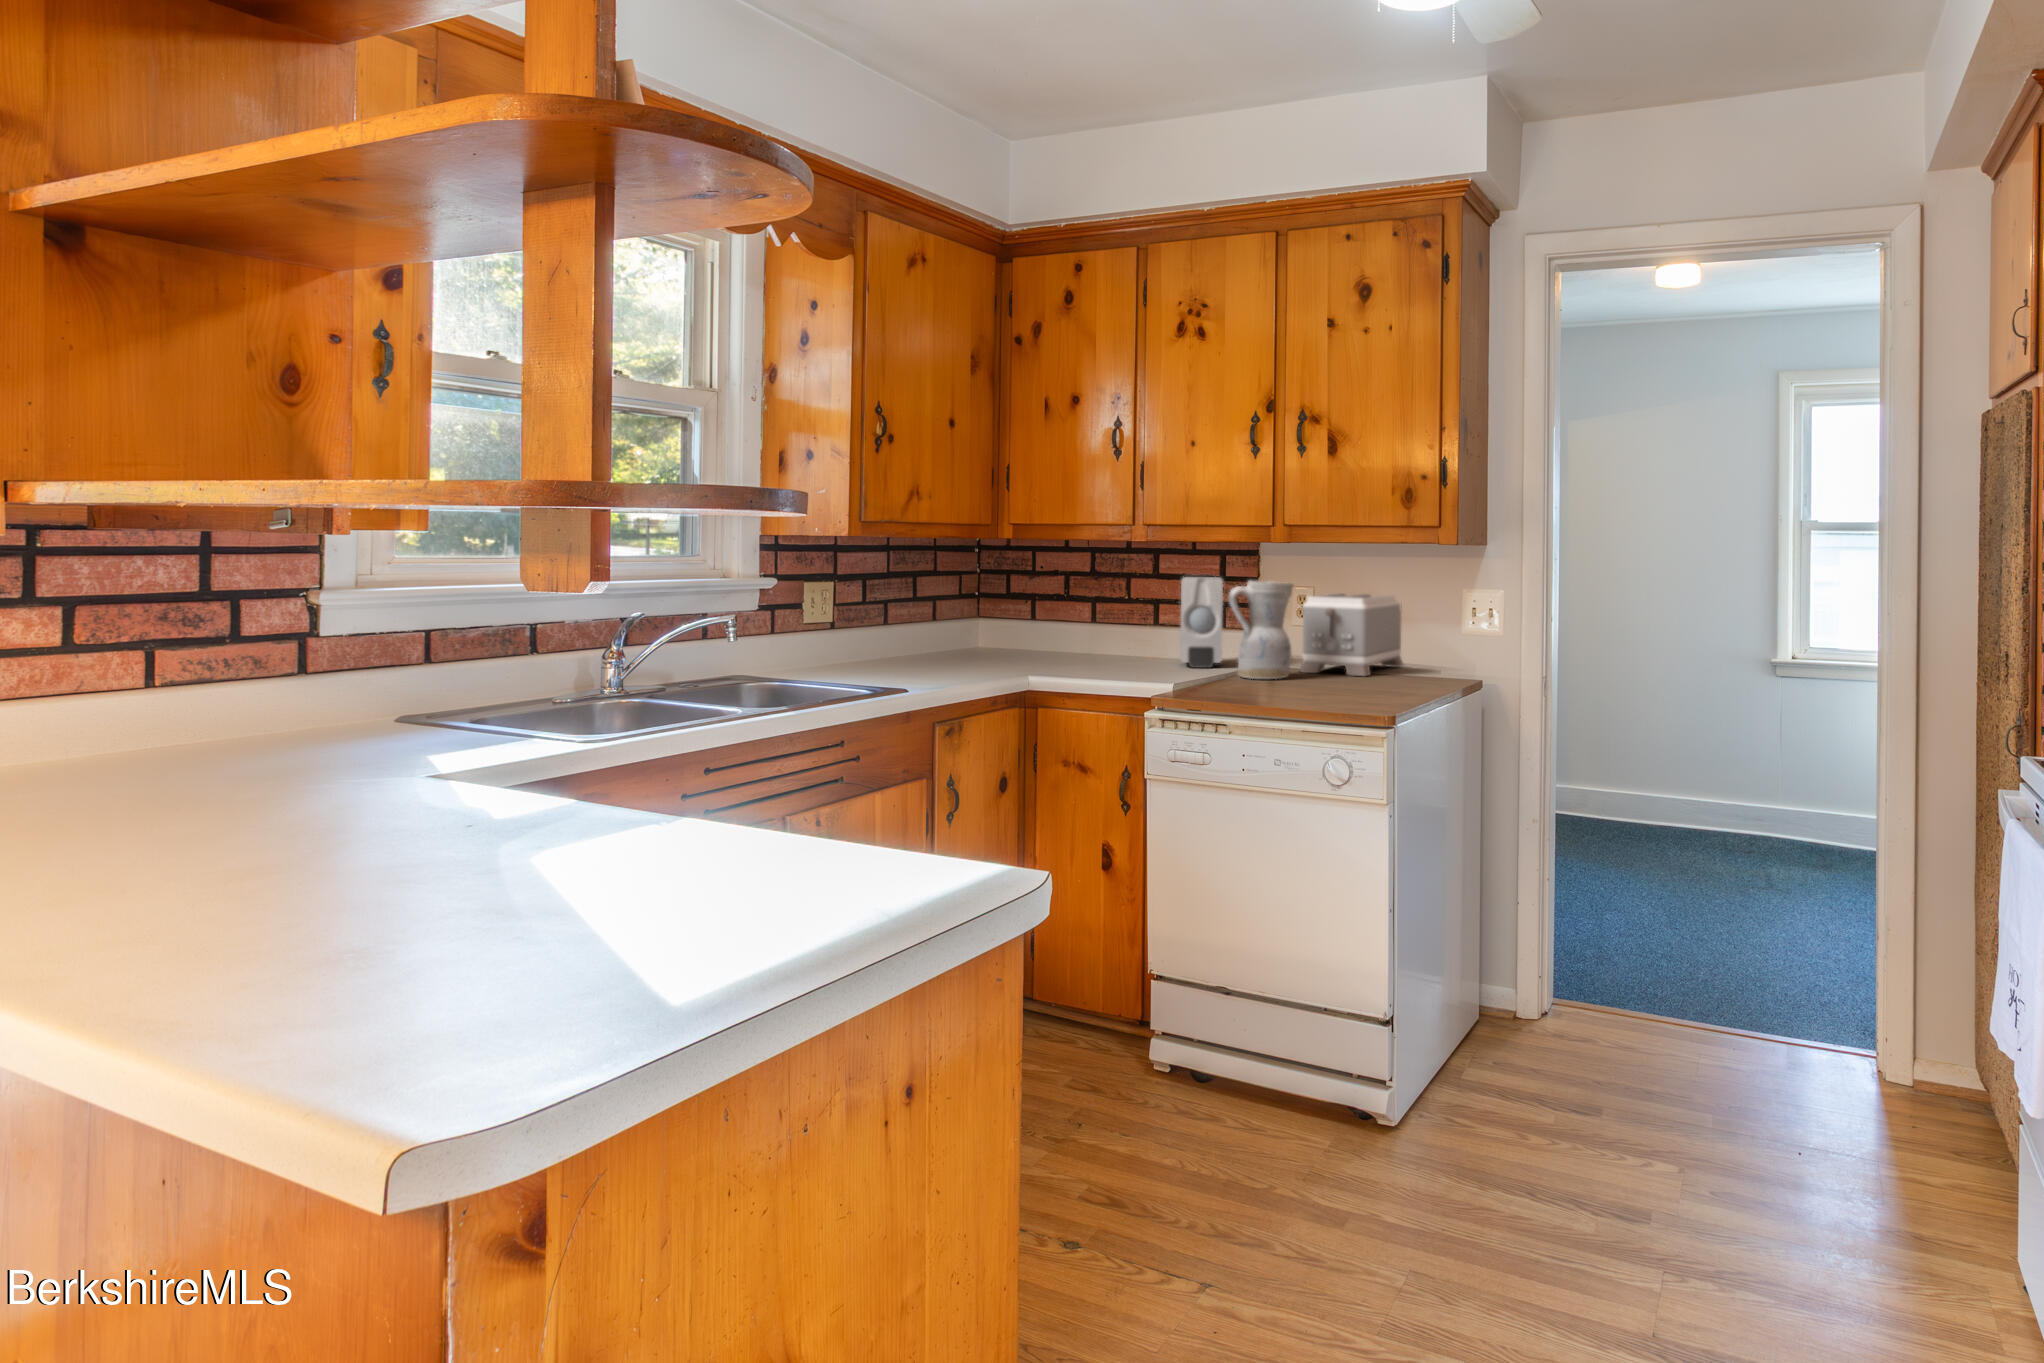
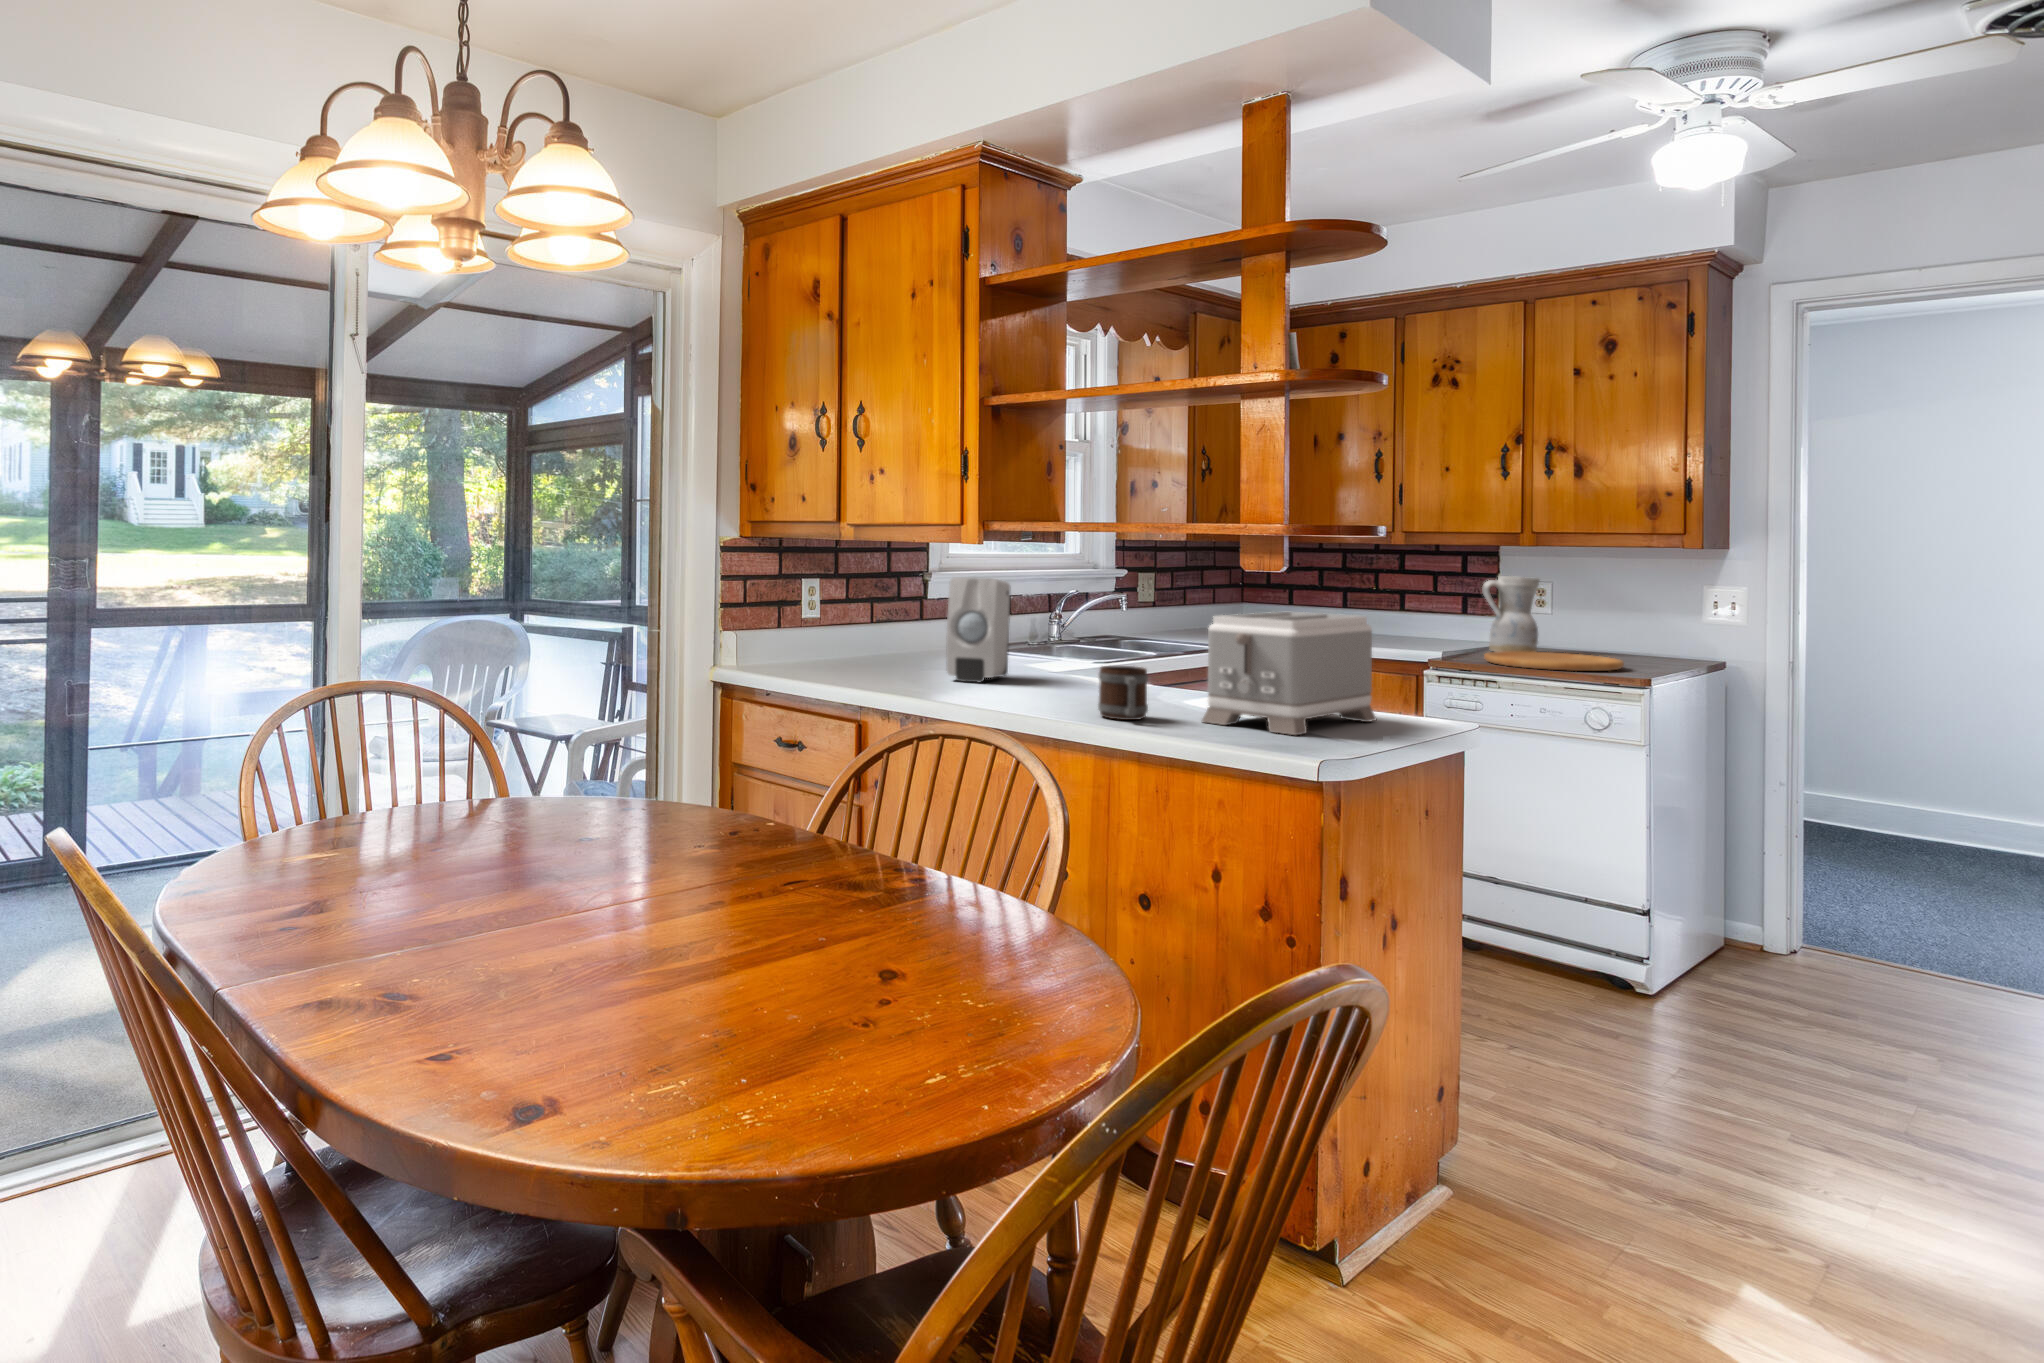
soap dispenser: present [1180,577,1223,668] -> present [947,577,1010,682]
toaster: present [1300,593,1403,676] -> present [1202,611,1377,735]
cutting board: none [1213,680,1369,708] -> present [1484,651,1624,671]
mug: none [142,828,291,974] -> present [1098,666,1148,720]

